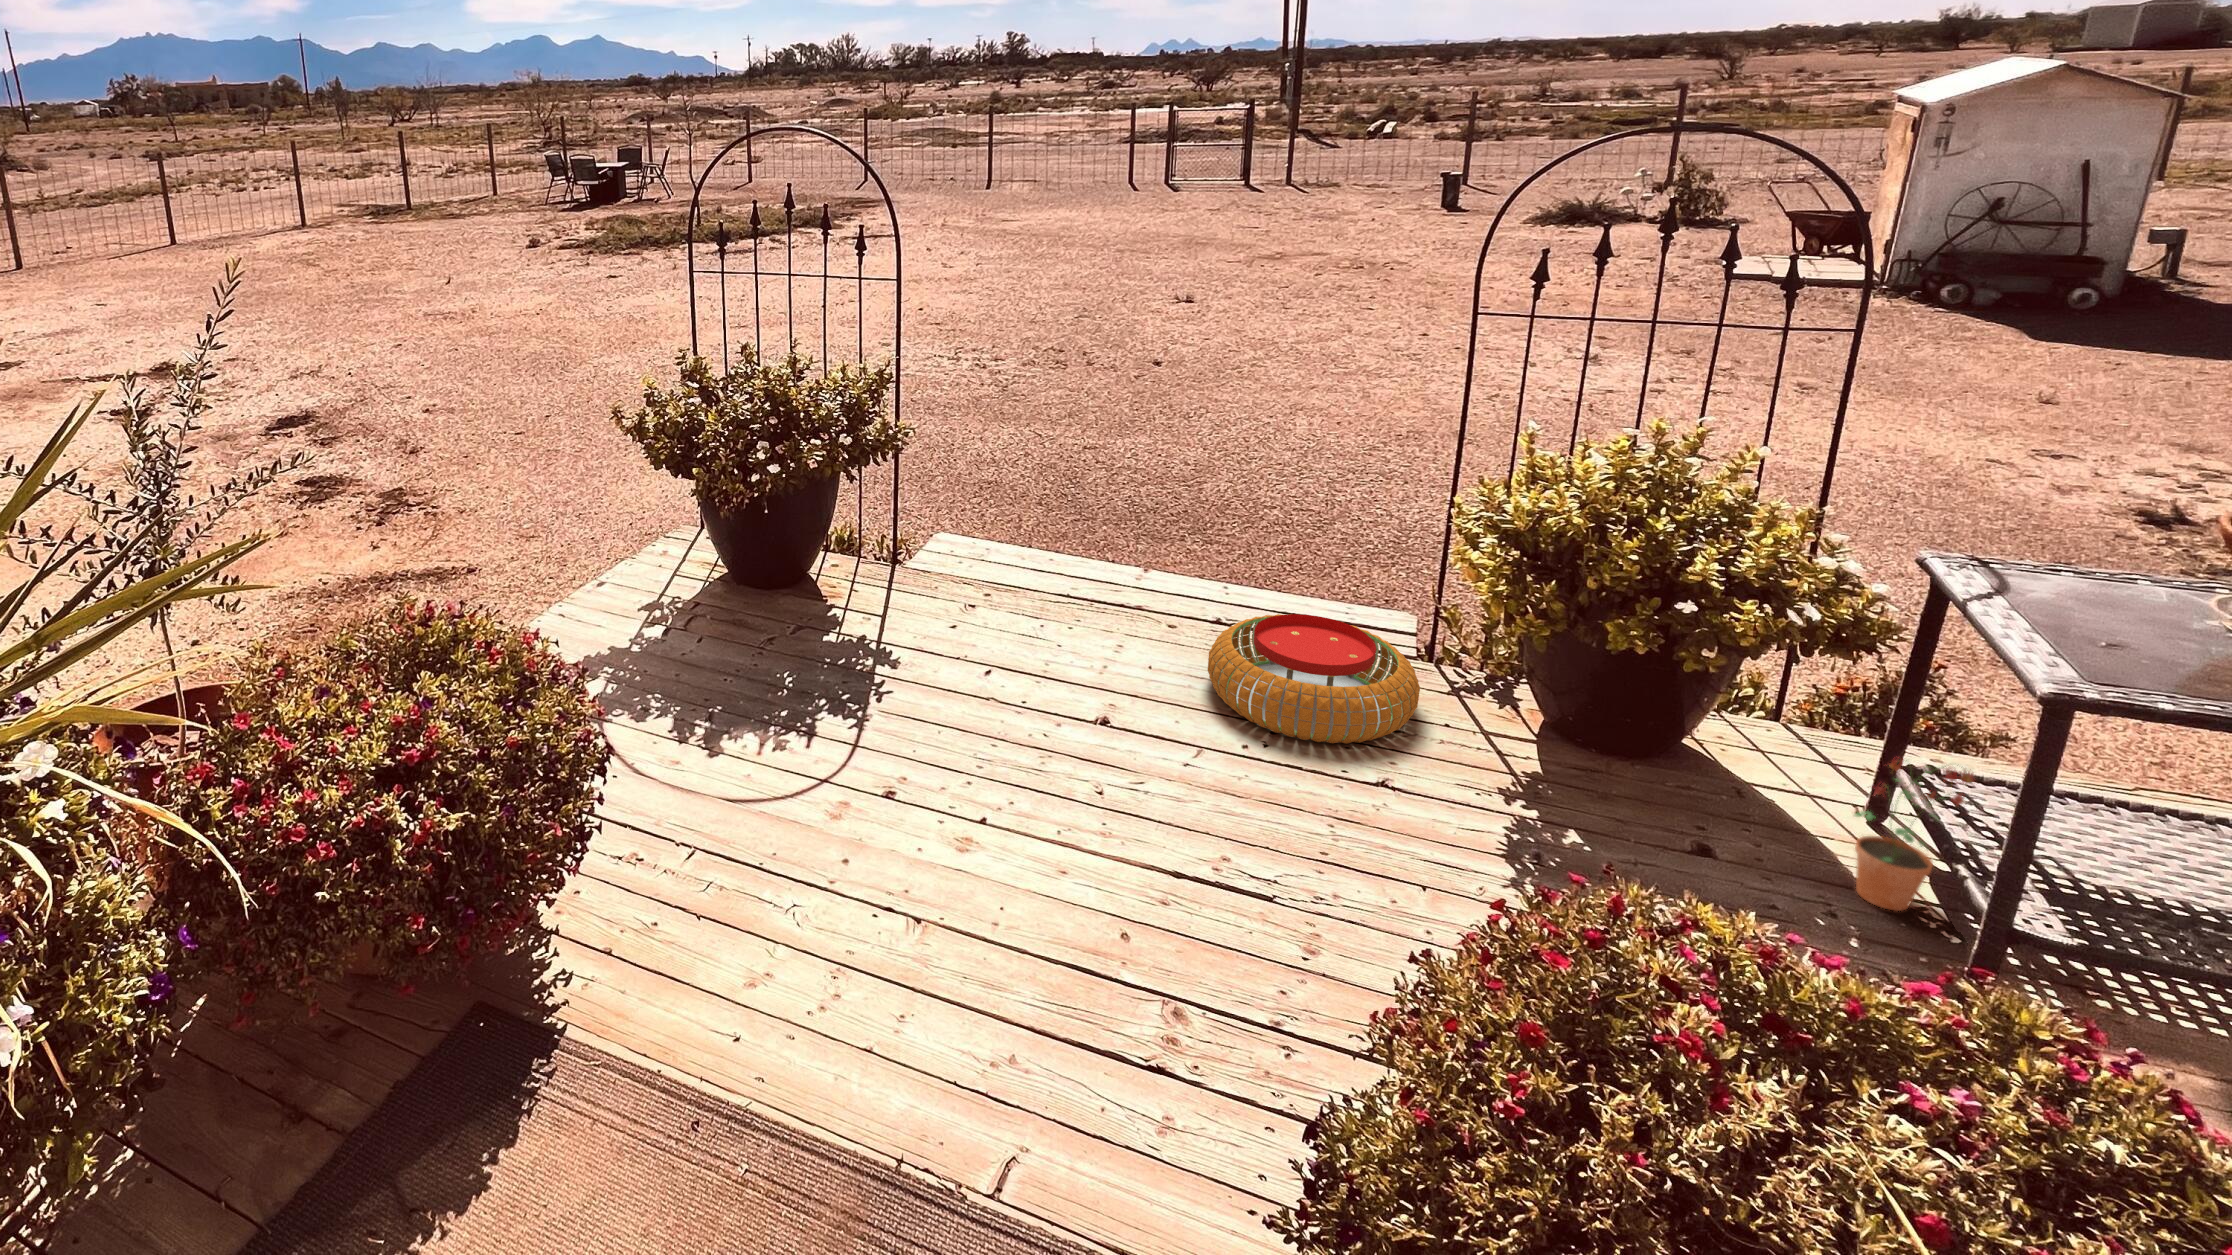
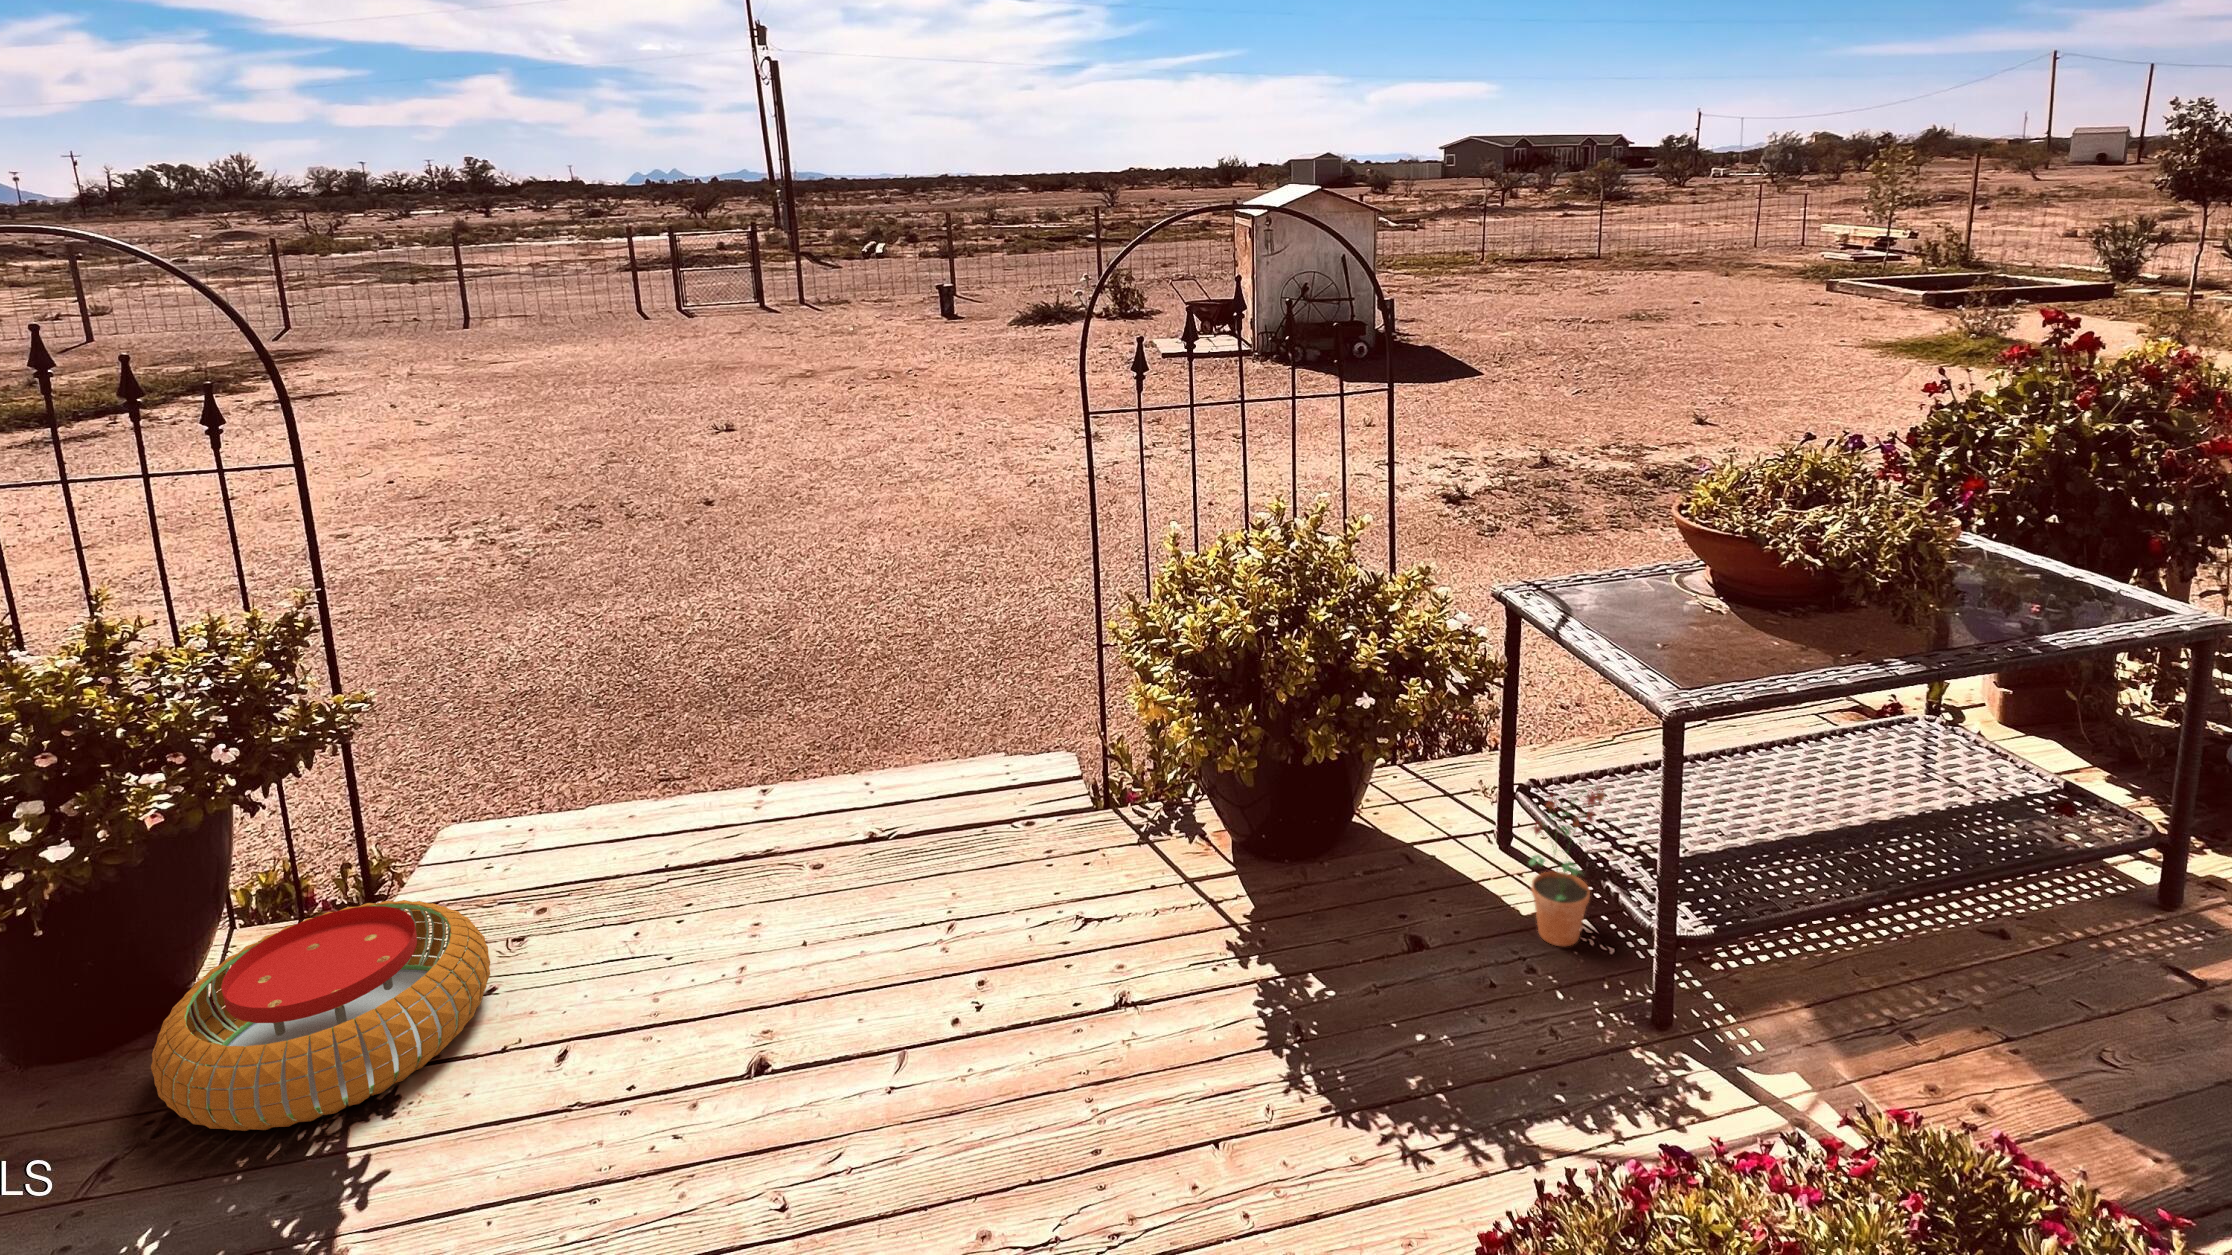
pouf: present [1208,614,1420,744] -> present [151,900,490,1131]

